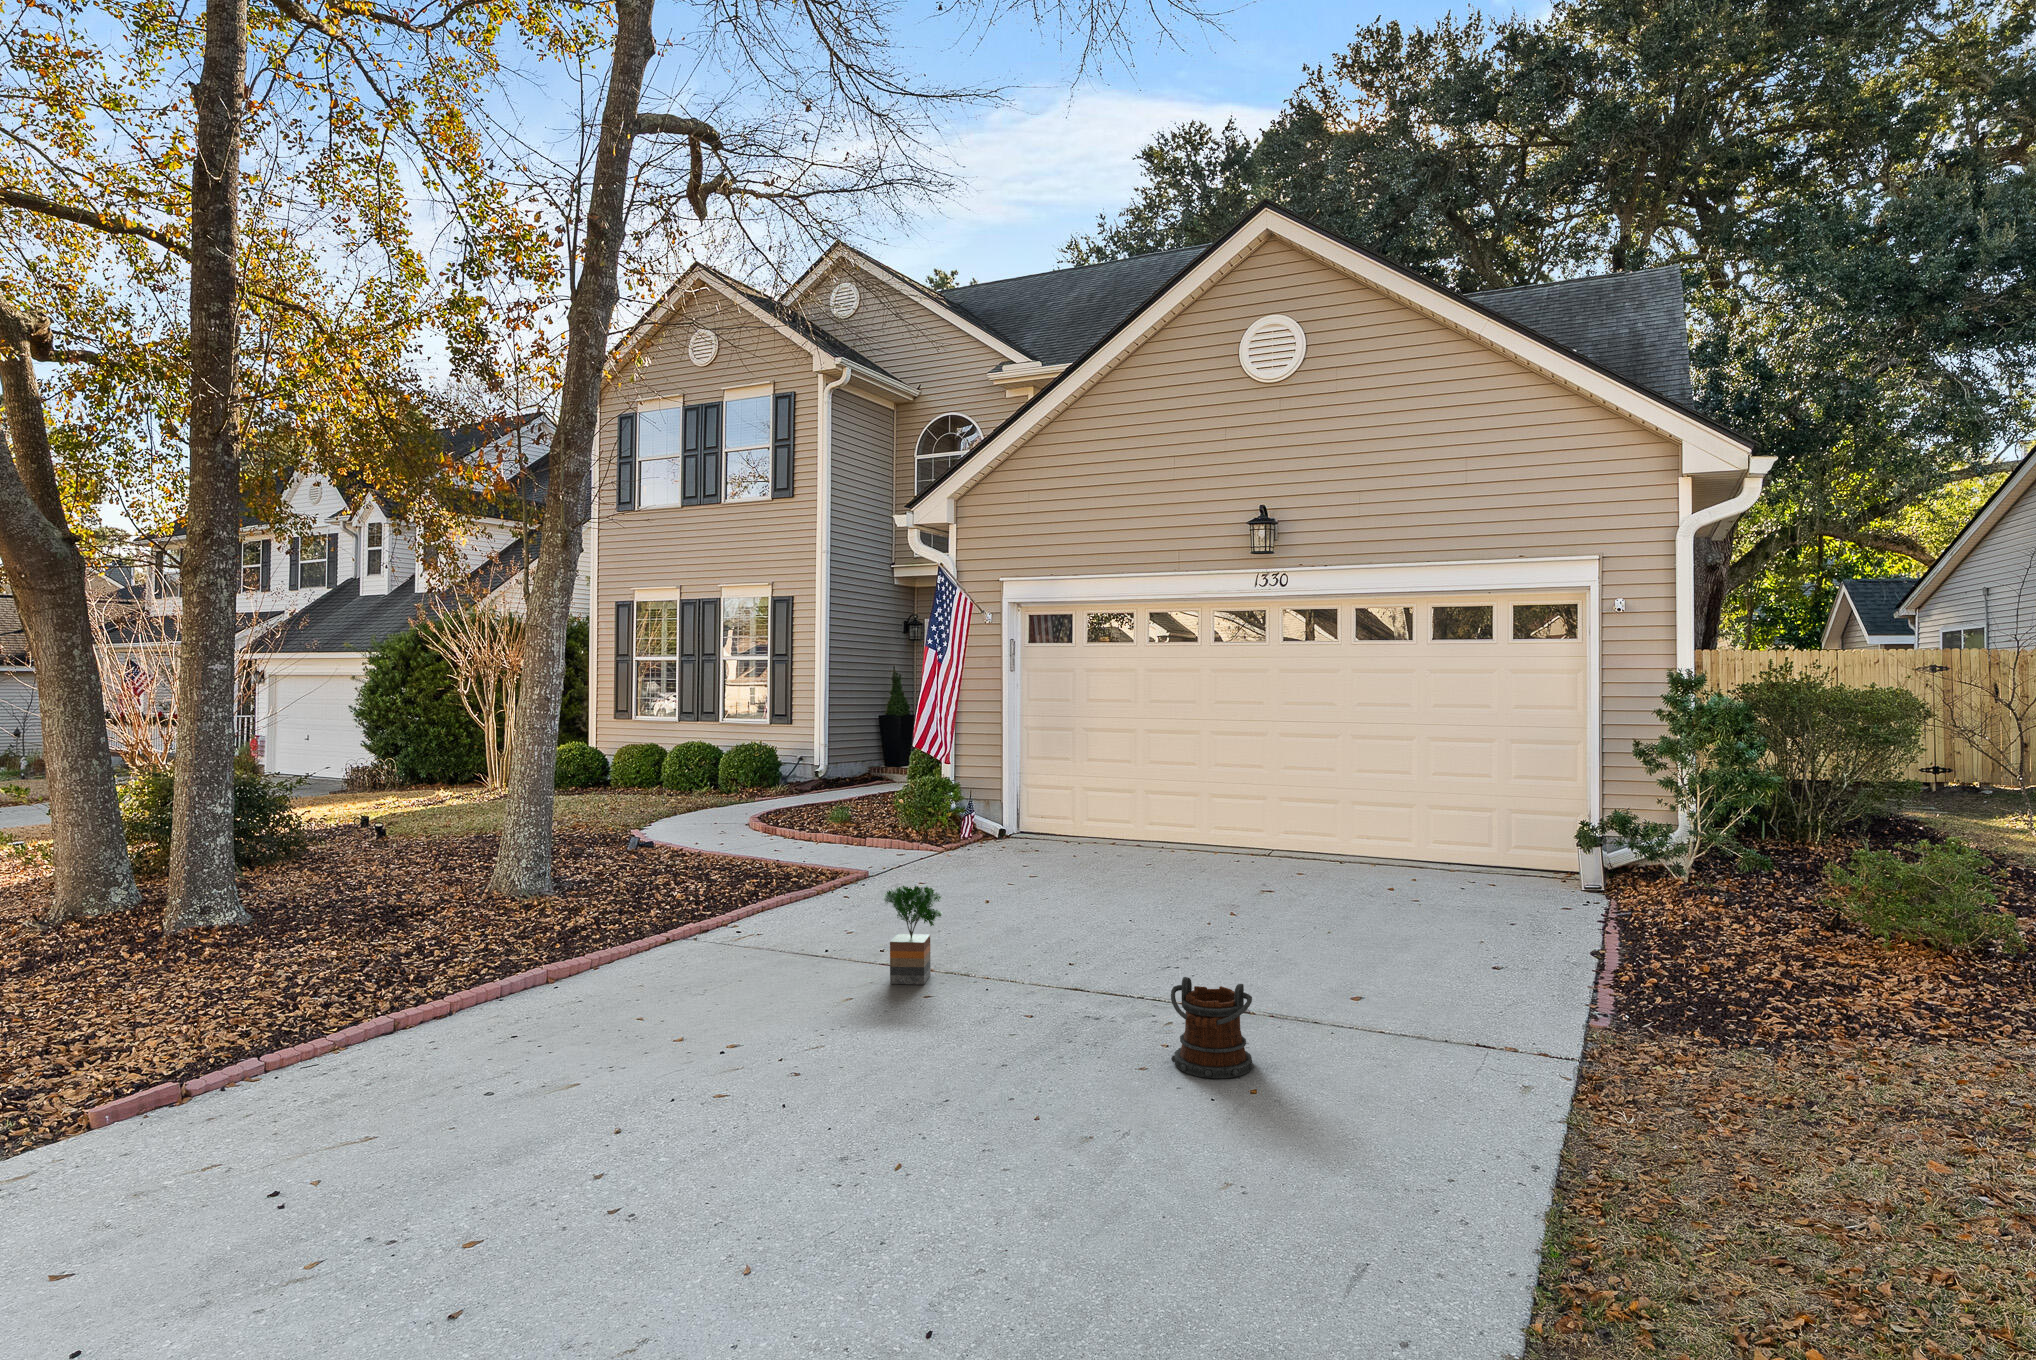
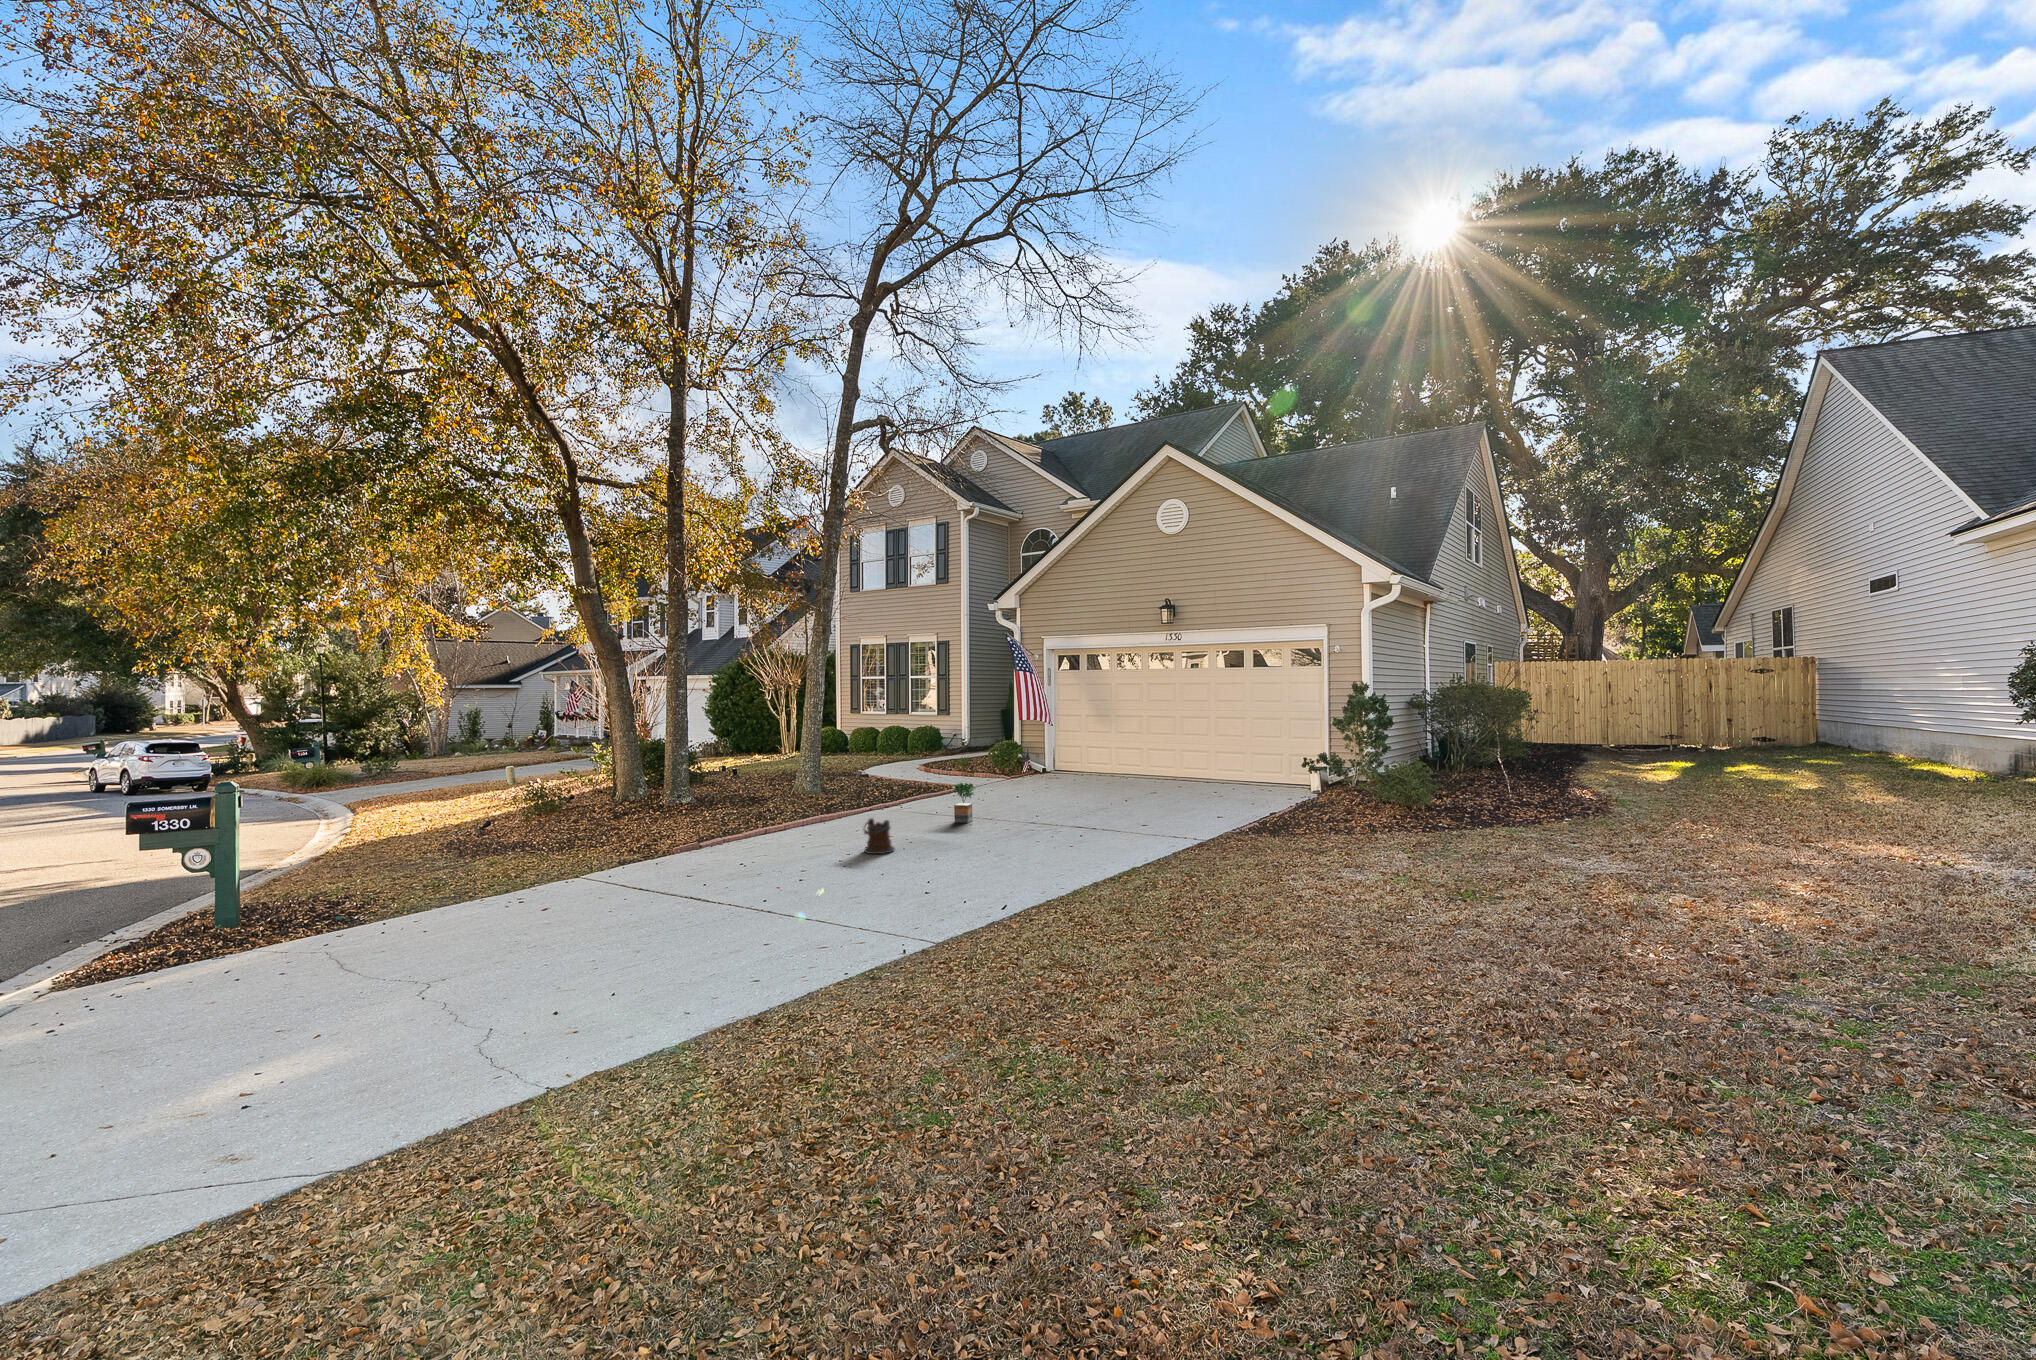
bucket: present [1171,977,1254,1078] -> present [864,818,895,854]

